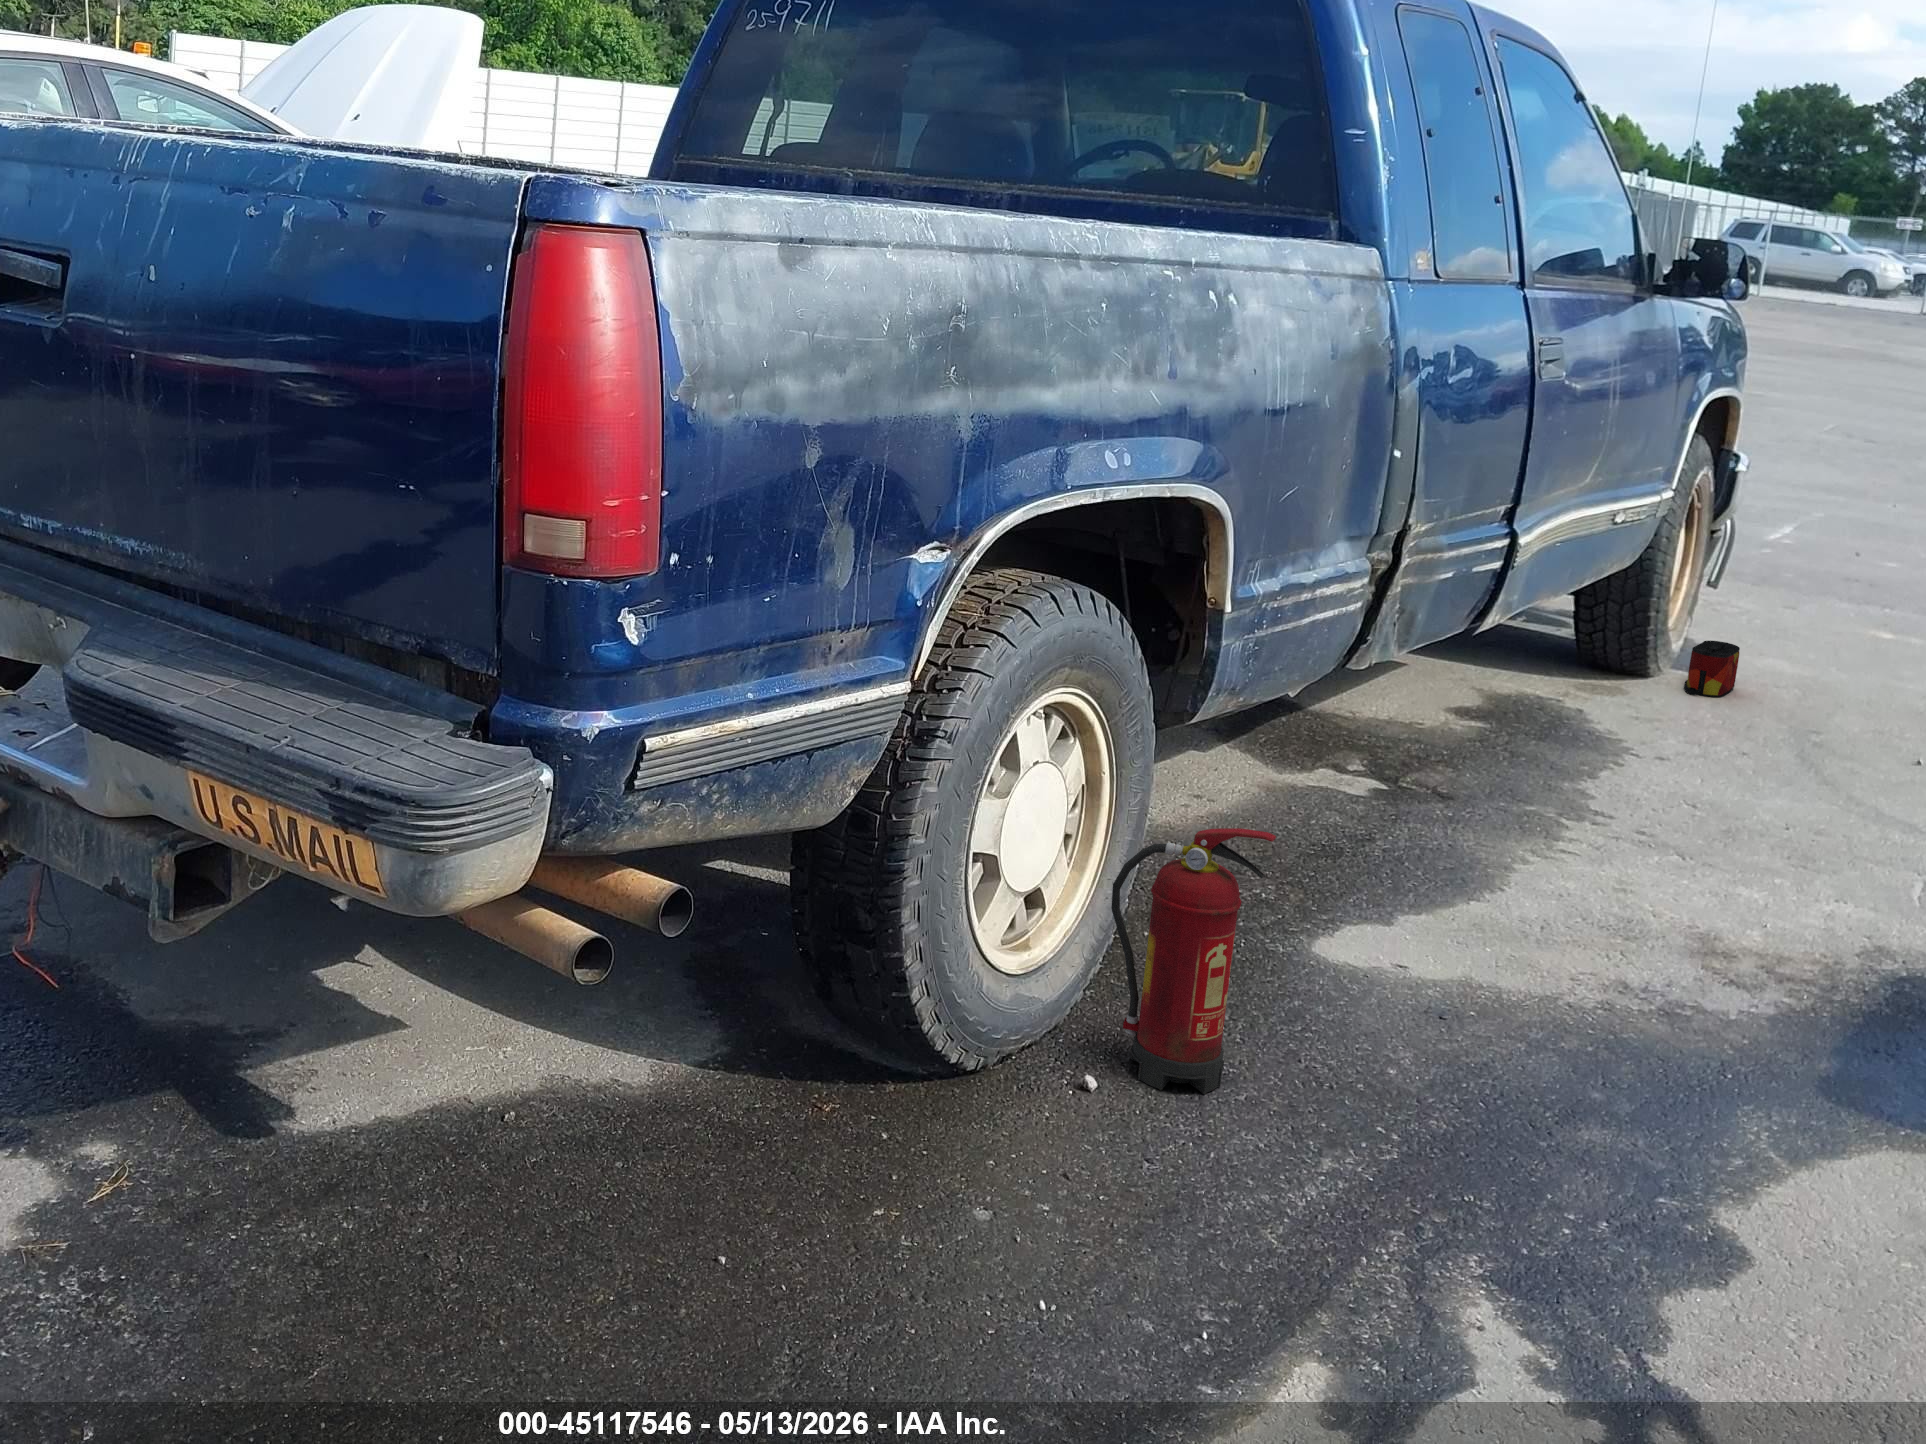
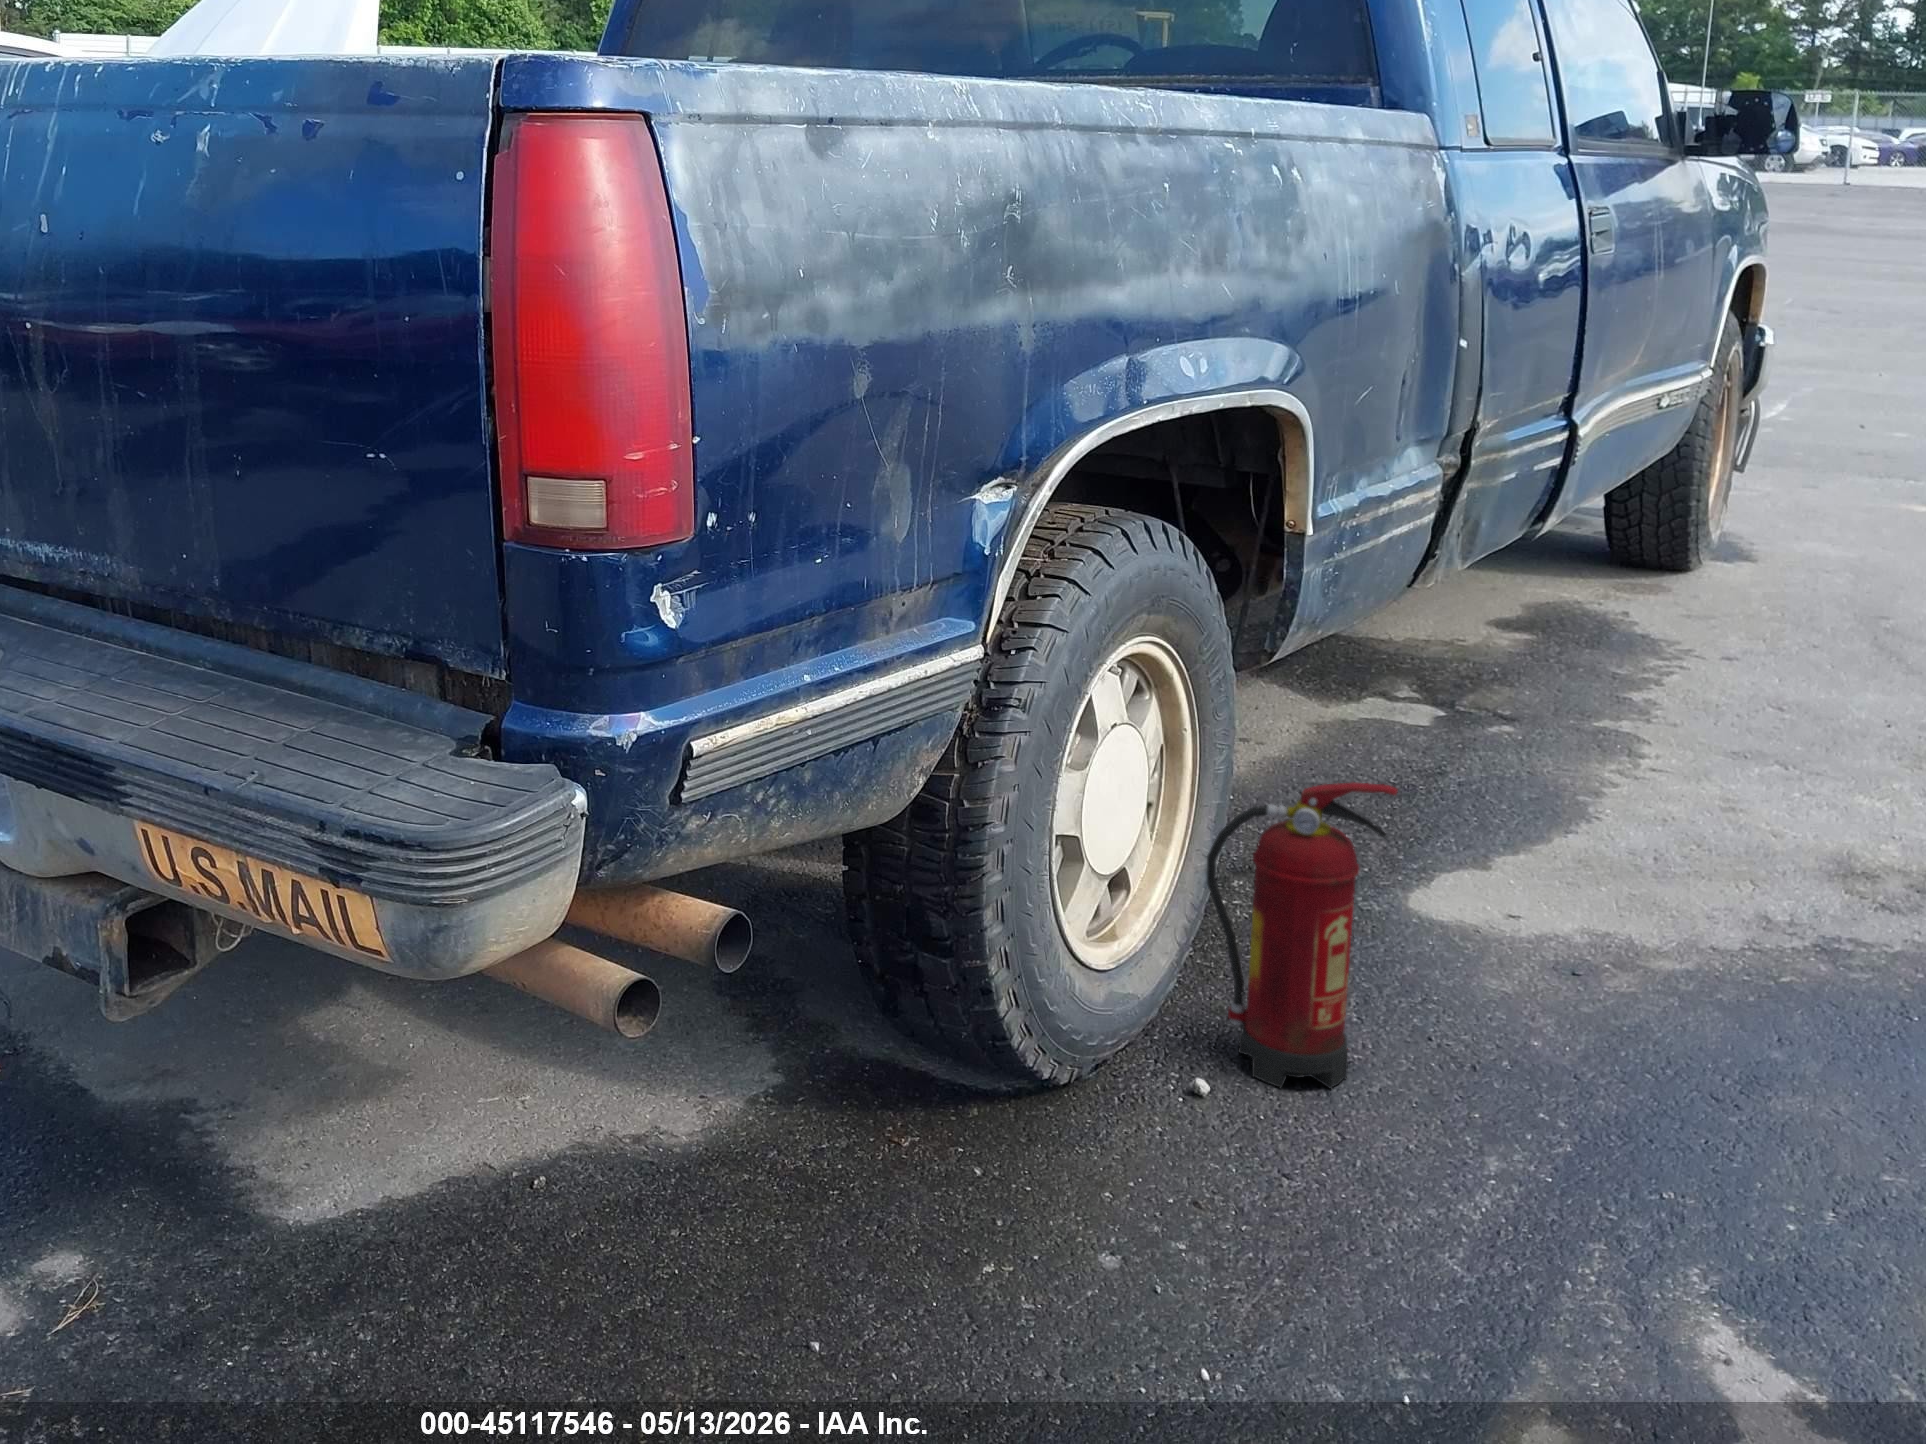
bag: present [1684,641,1740,697] -> none [1714,529,1771,588]

